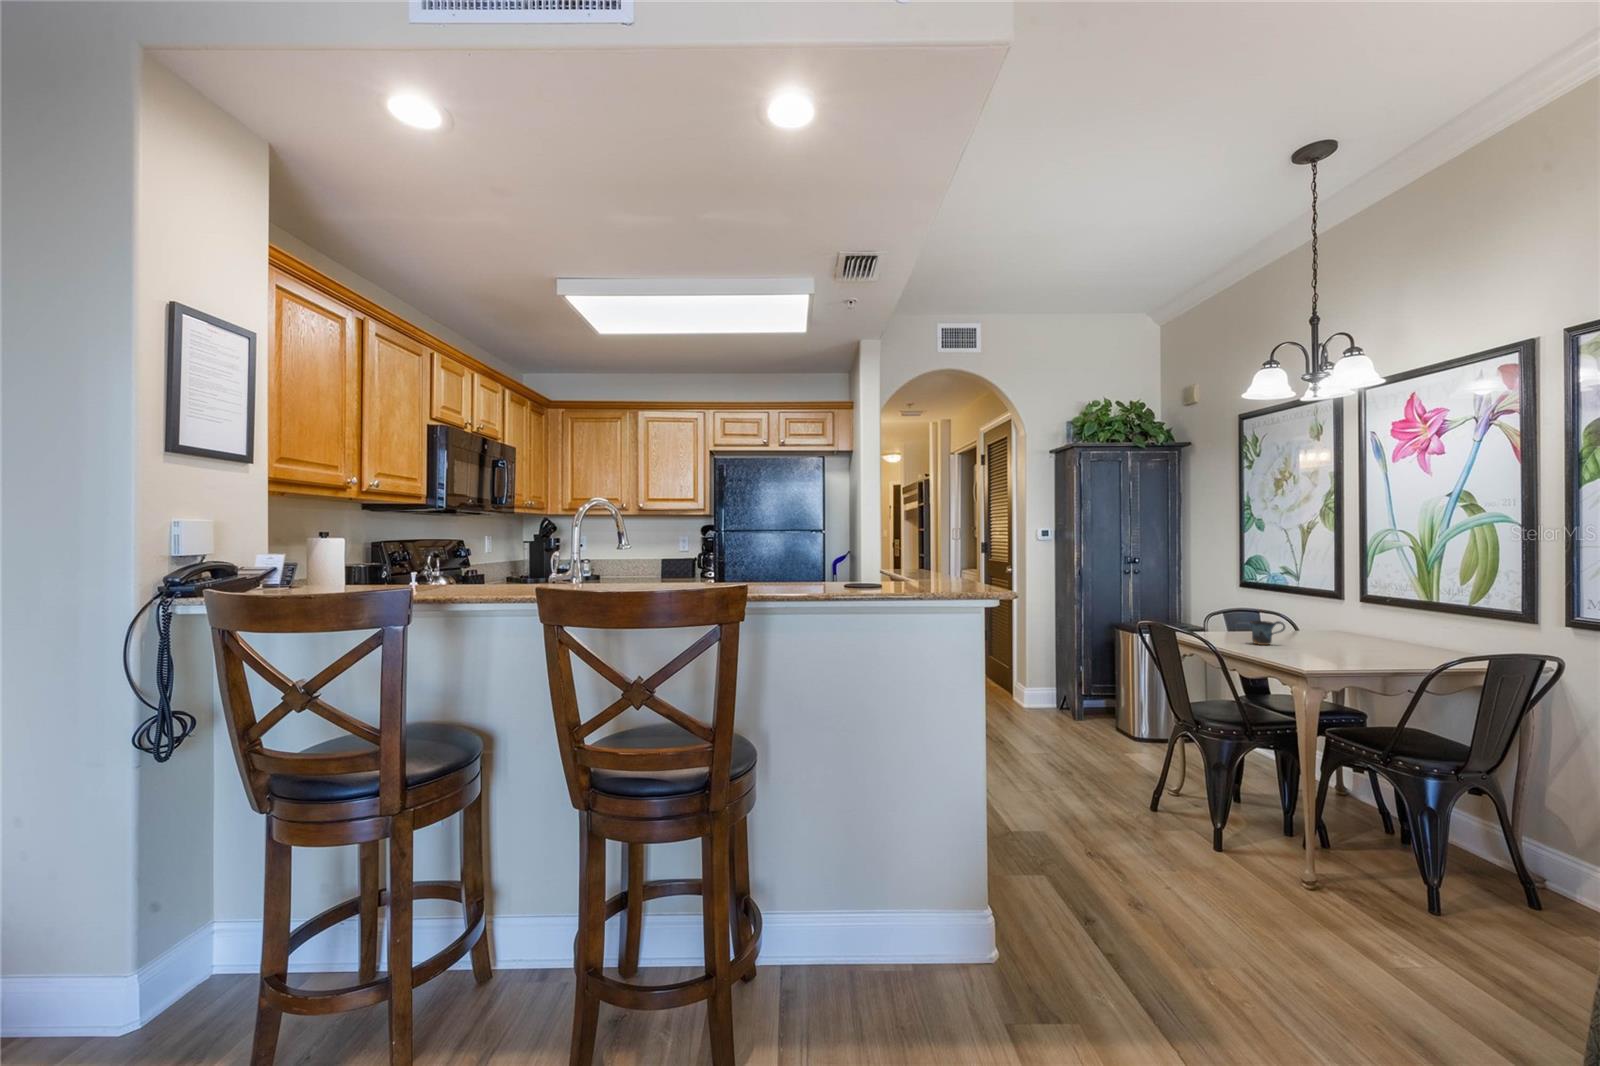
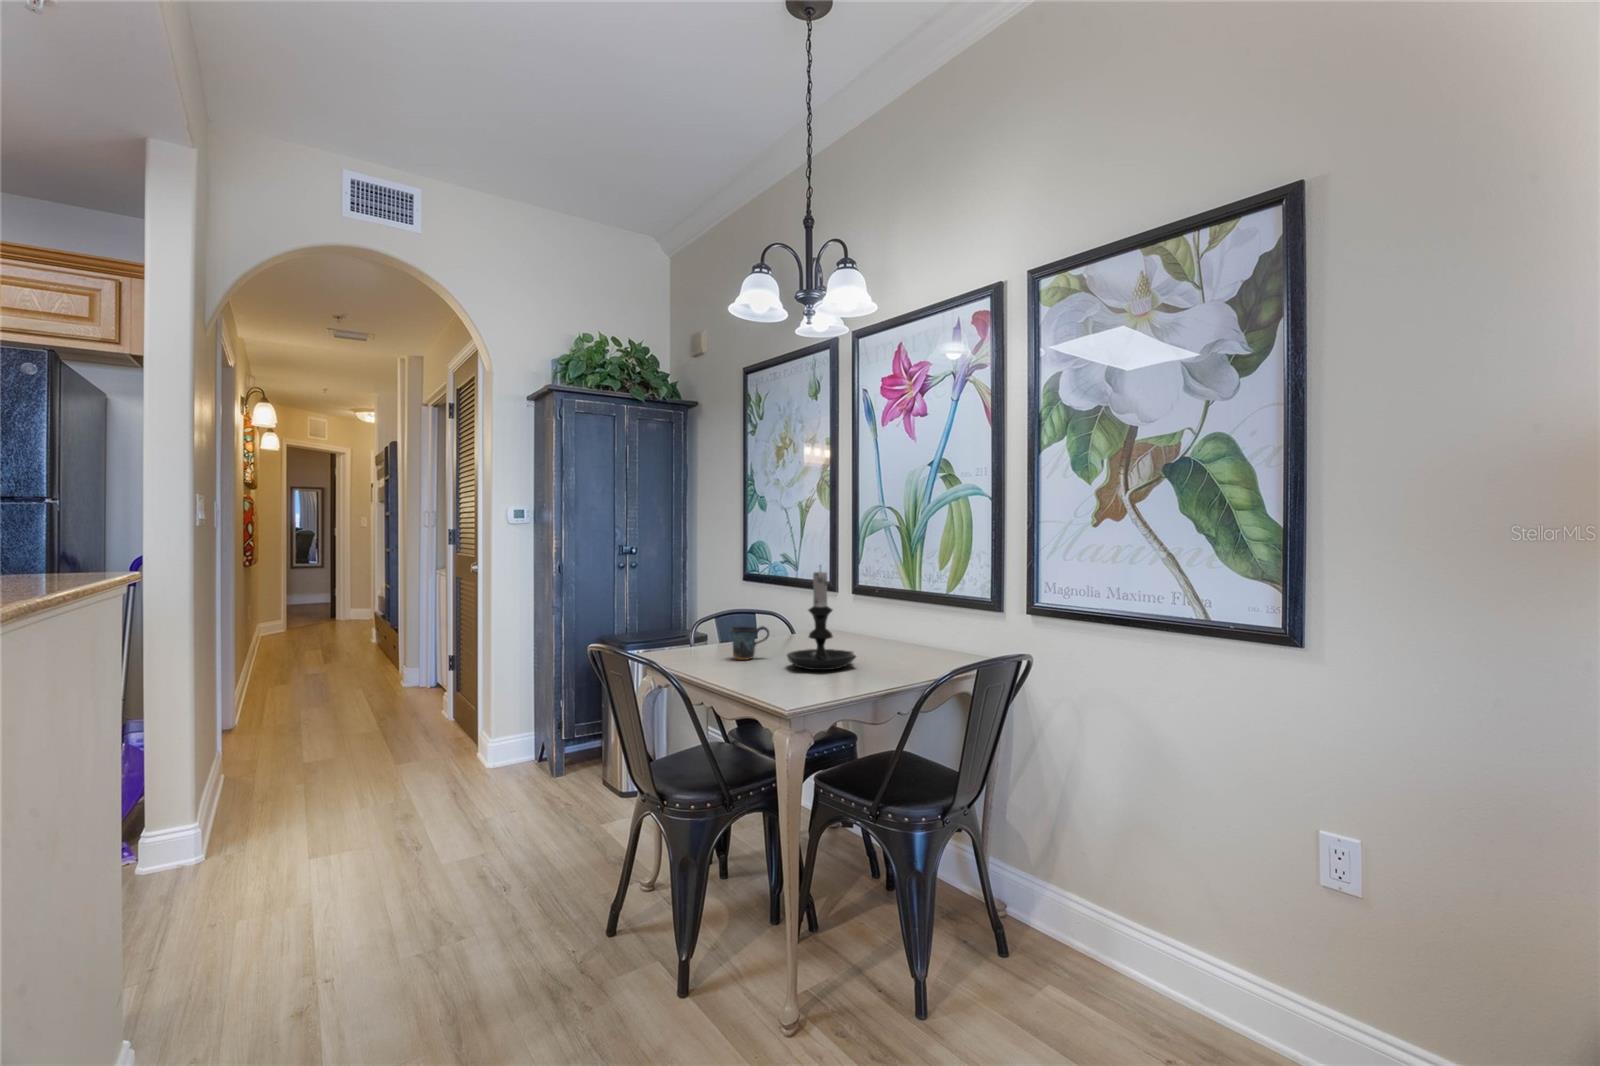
candle holder: none [1305,577,1374,656] -> present [787,572,856,670]

